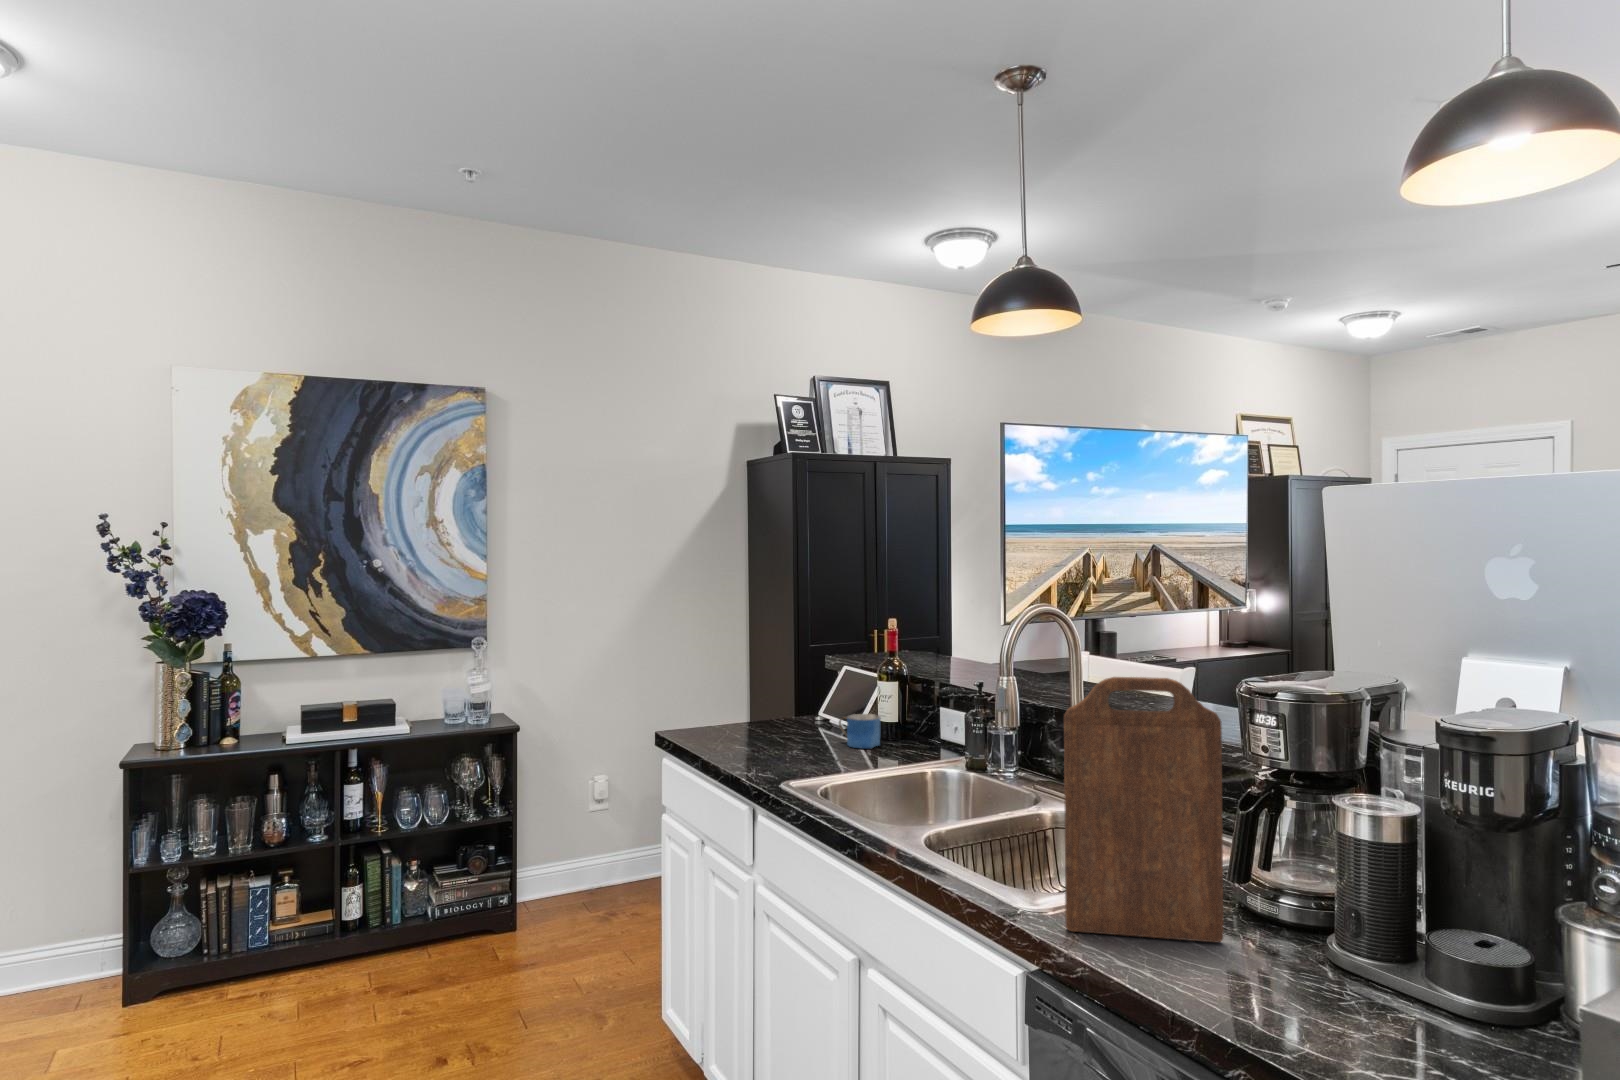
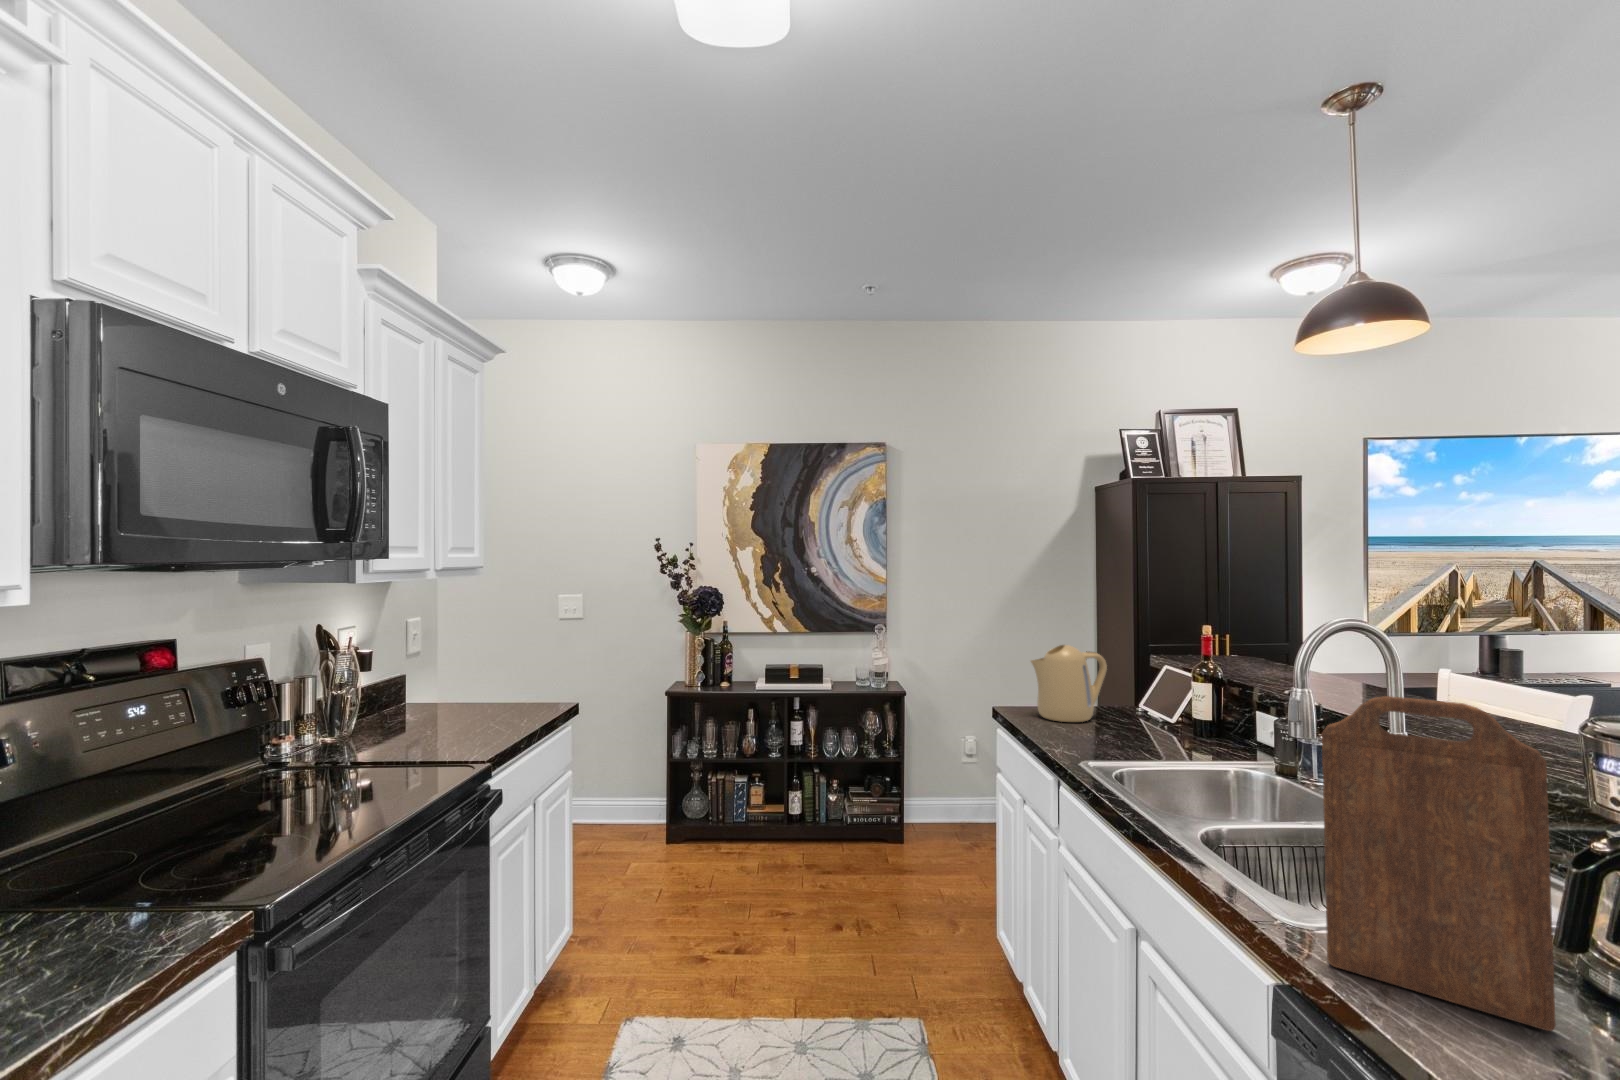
kettle: none [706,650,790,742] -> present [1031,645,1107,722]
mug: present [839,714,881,748] -> none [1150,708,1192,741]

